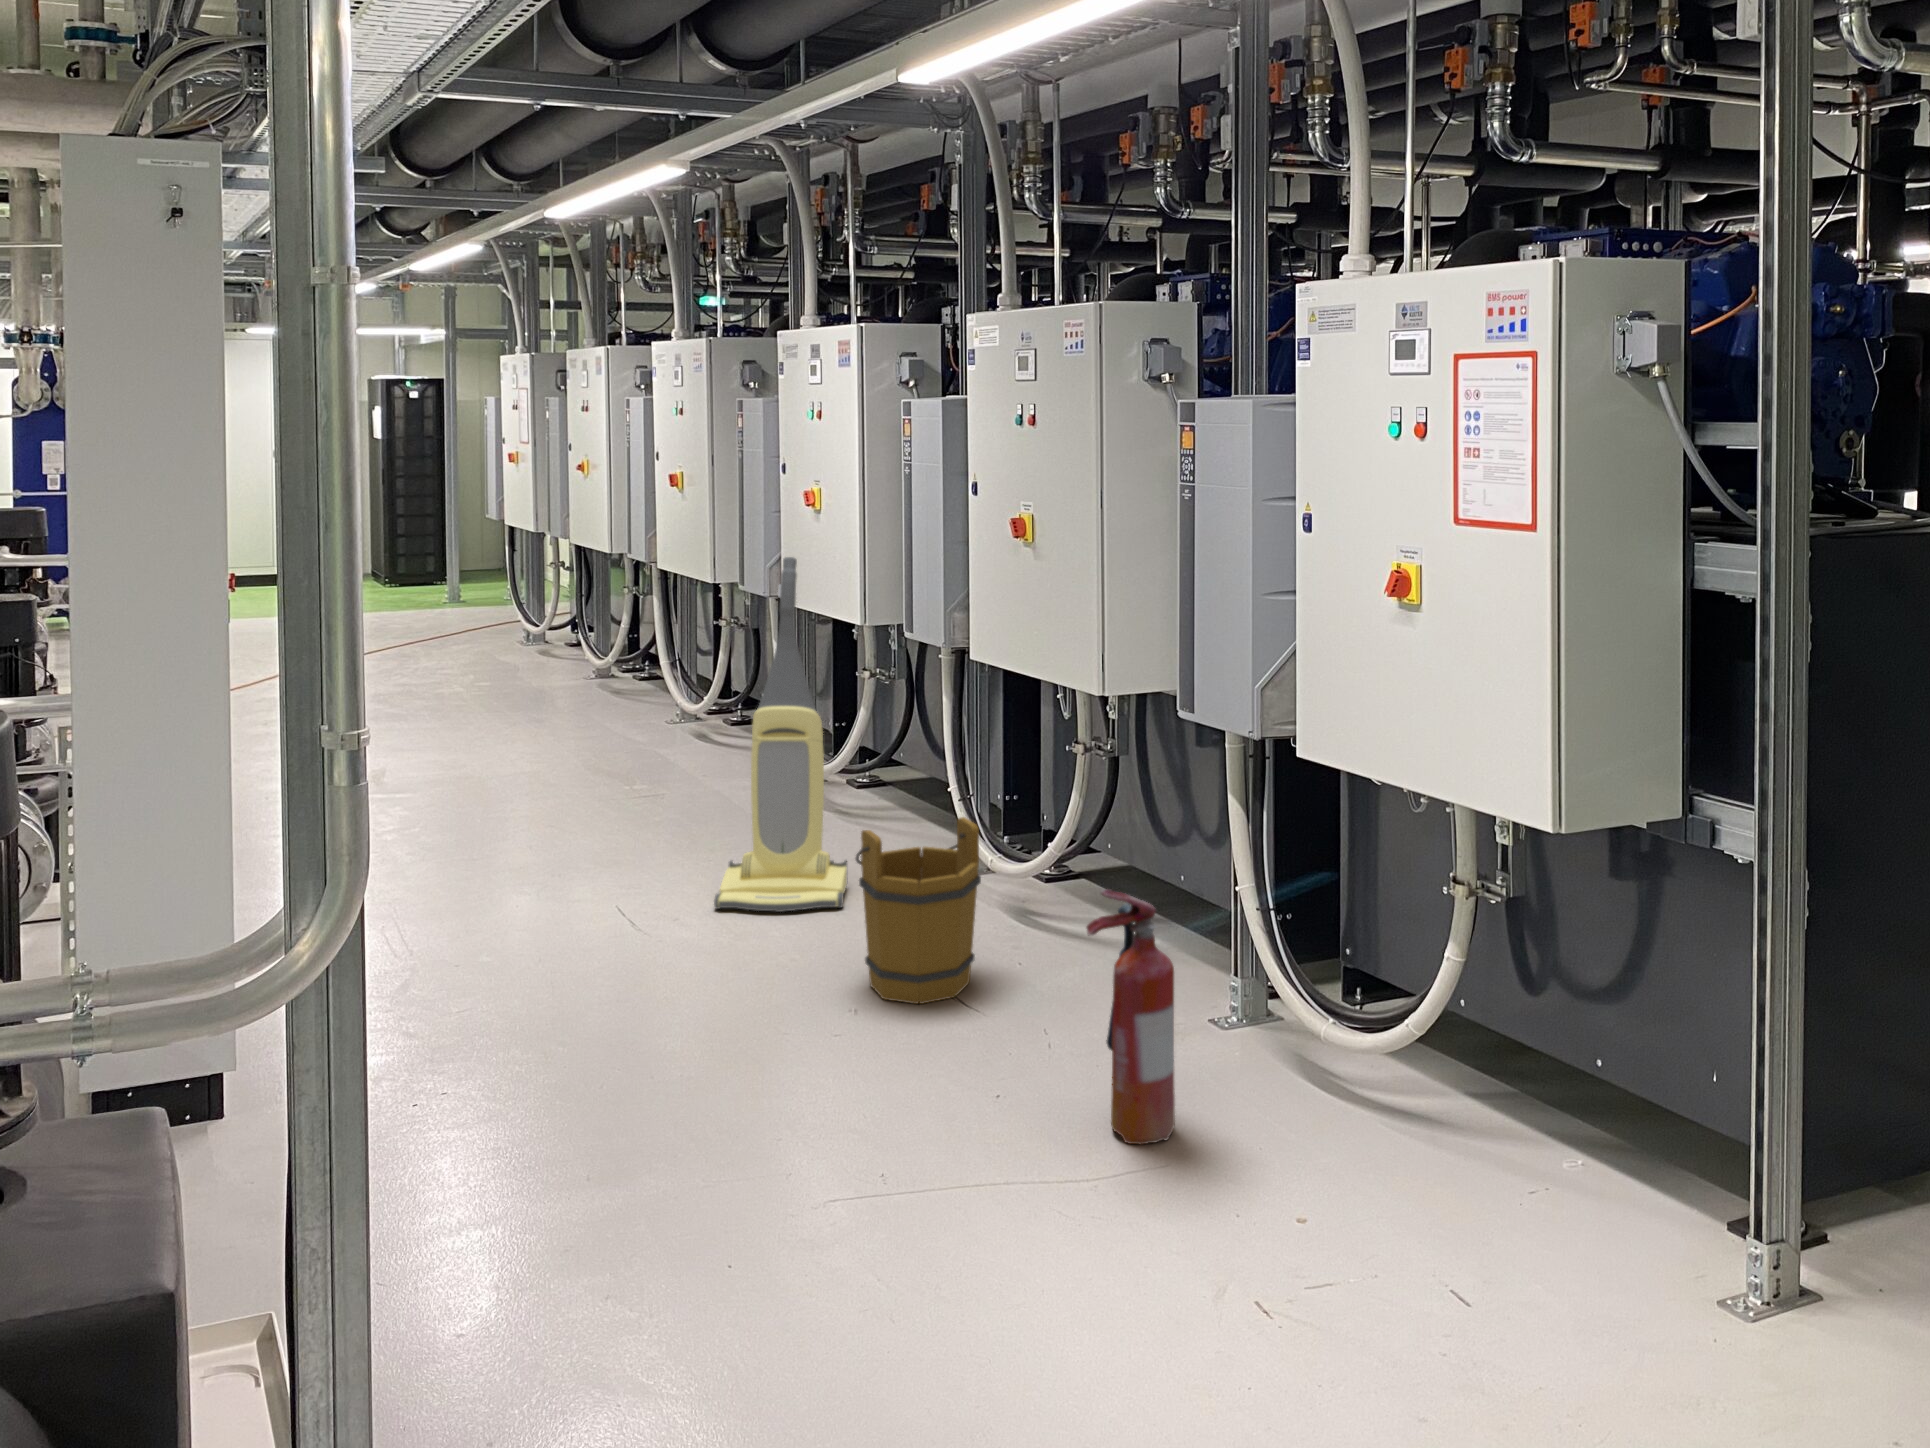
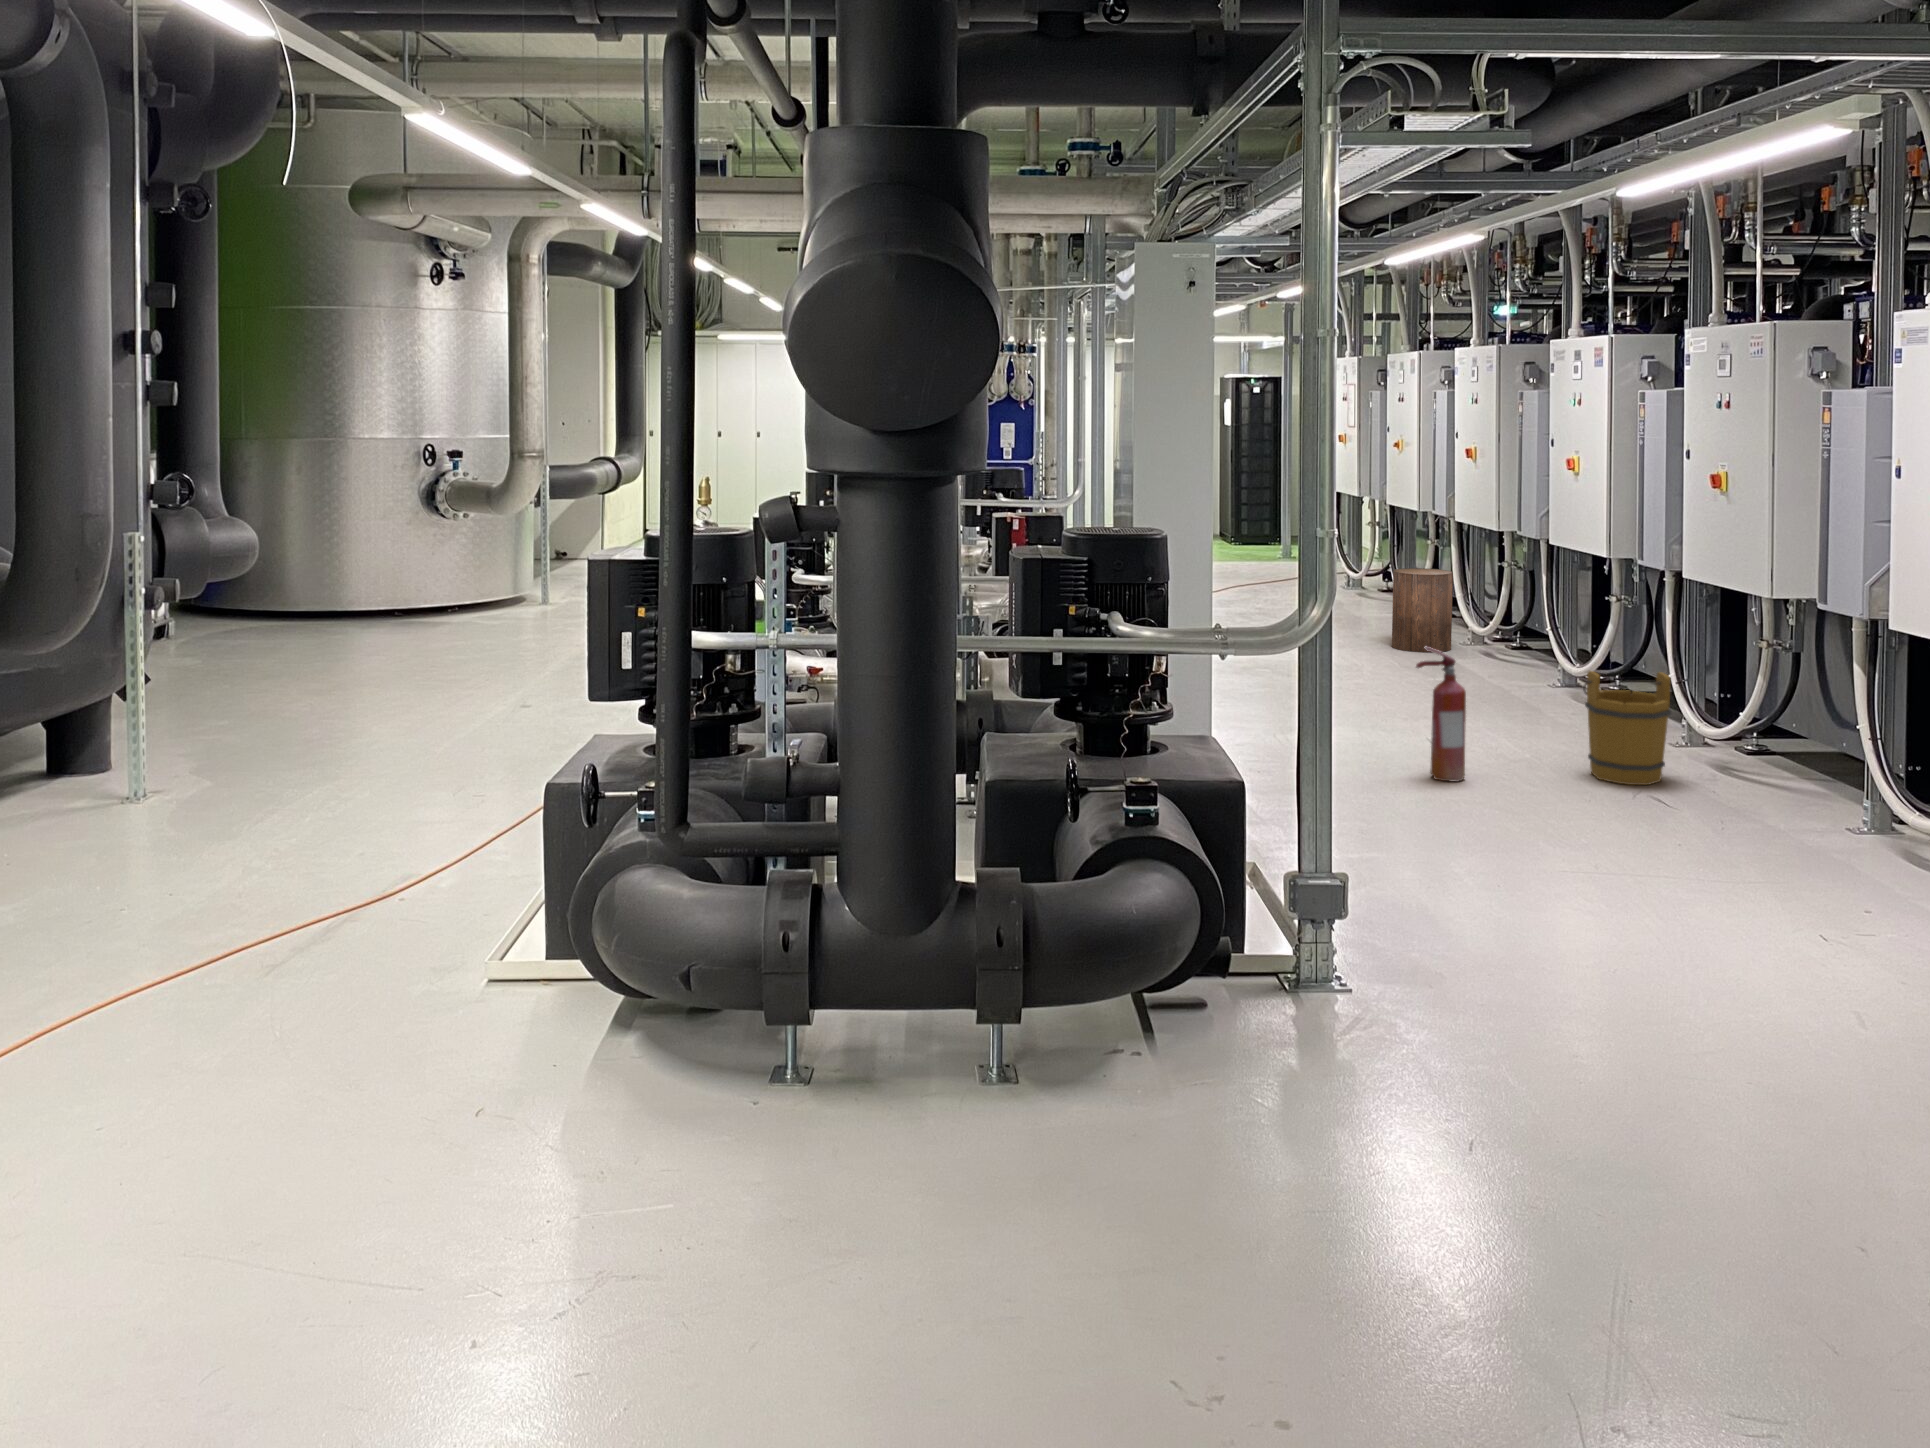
vacuum cleaner: present [714,557,847,912] -> none [1490,500,1585,741]
stool: none [575,635,658,753] -> present [1392,568,1453,652]
fire extinguisher: present [1086,889,1175,1145] -> present [1416,647,1466,781]

